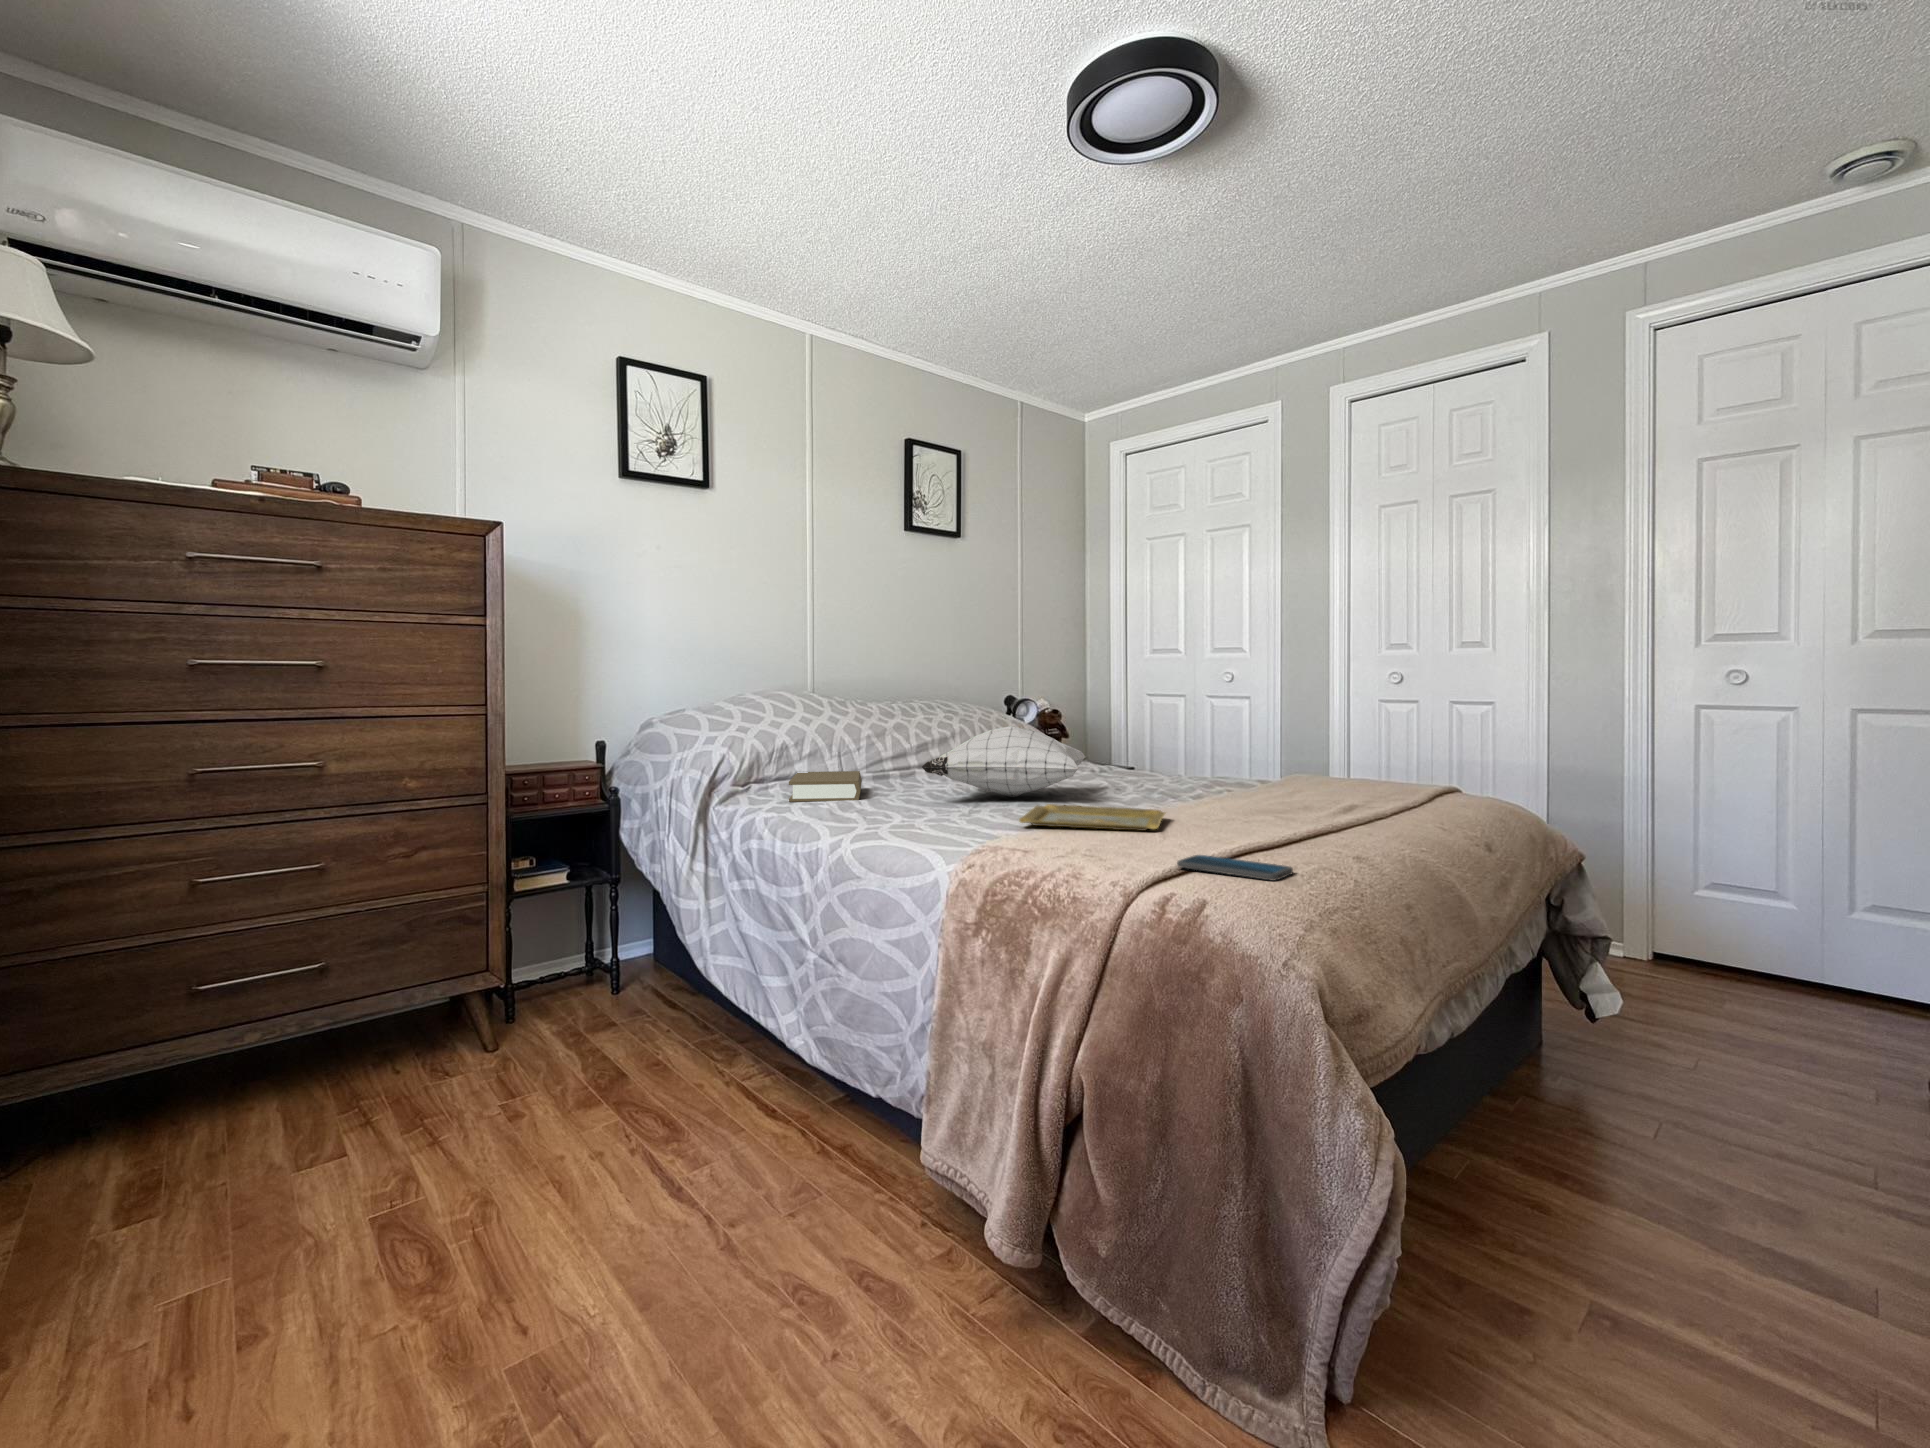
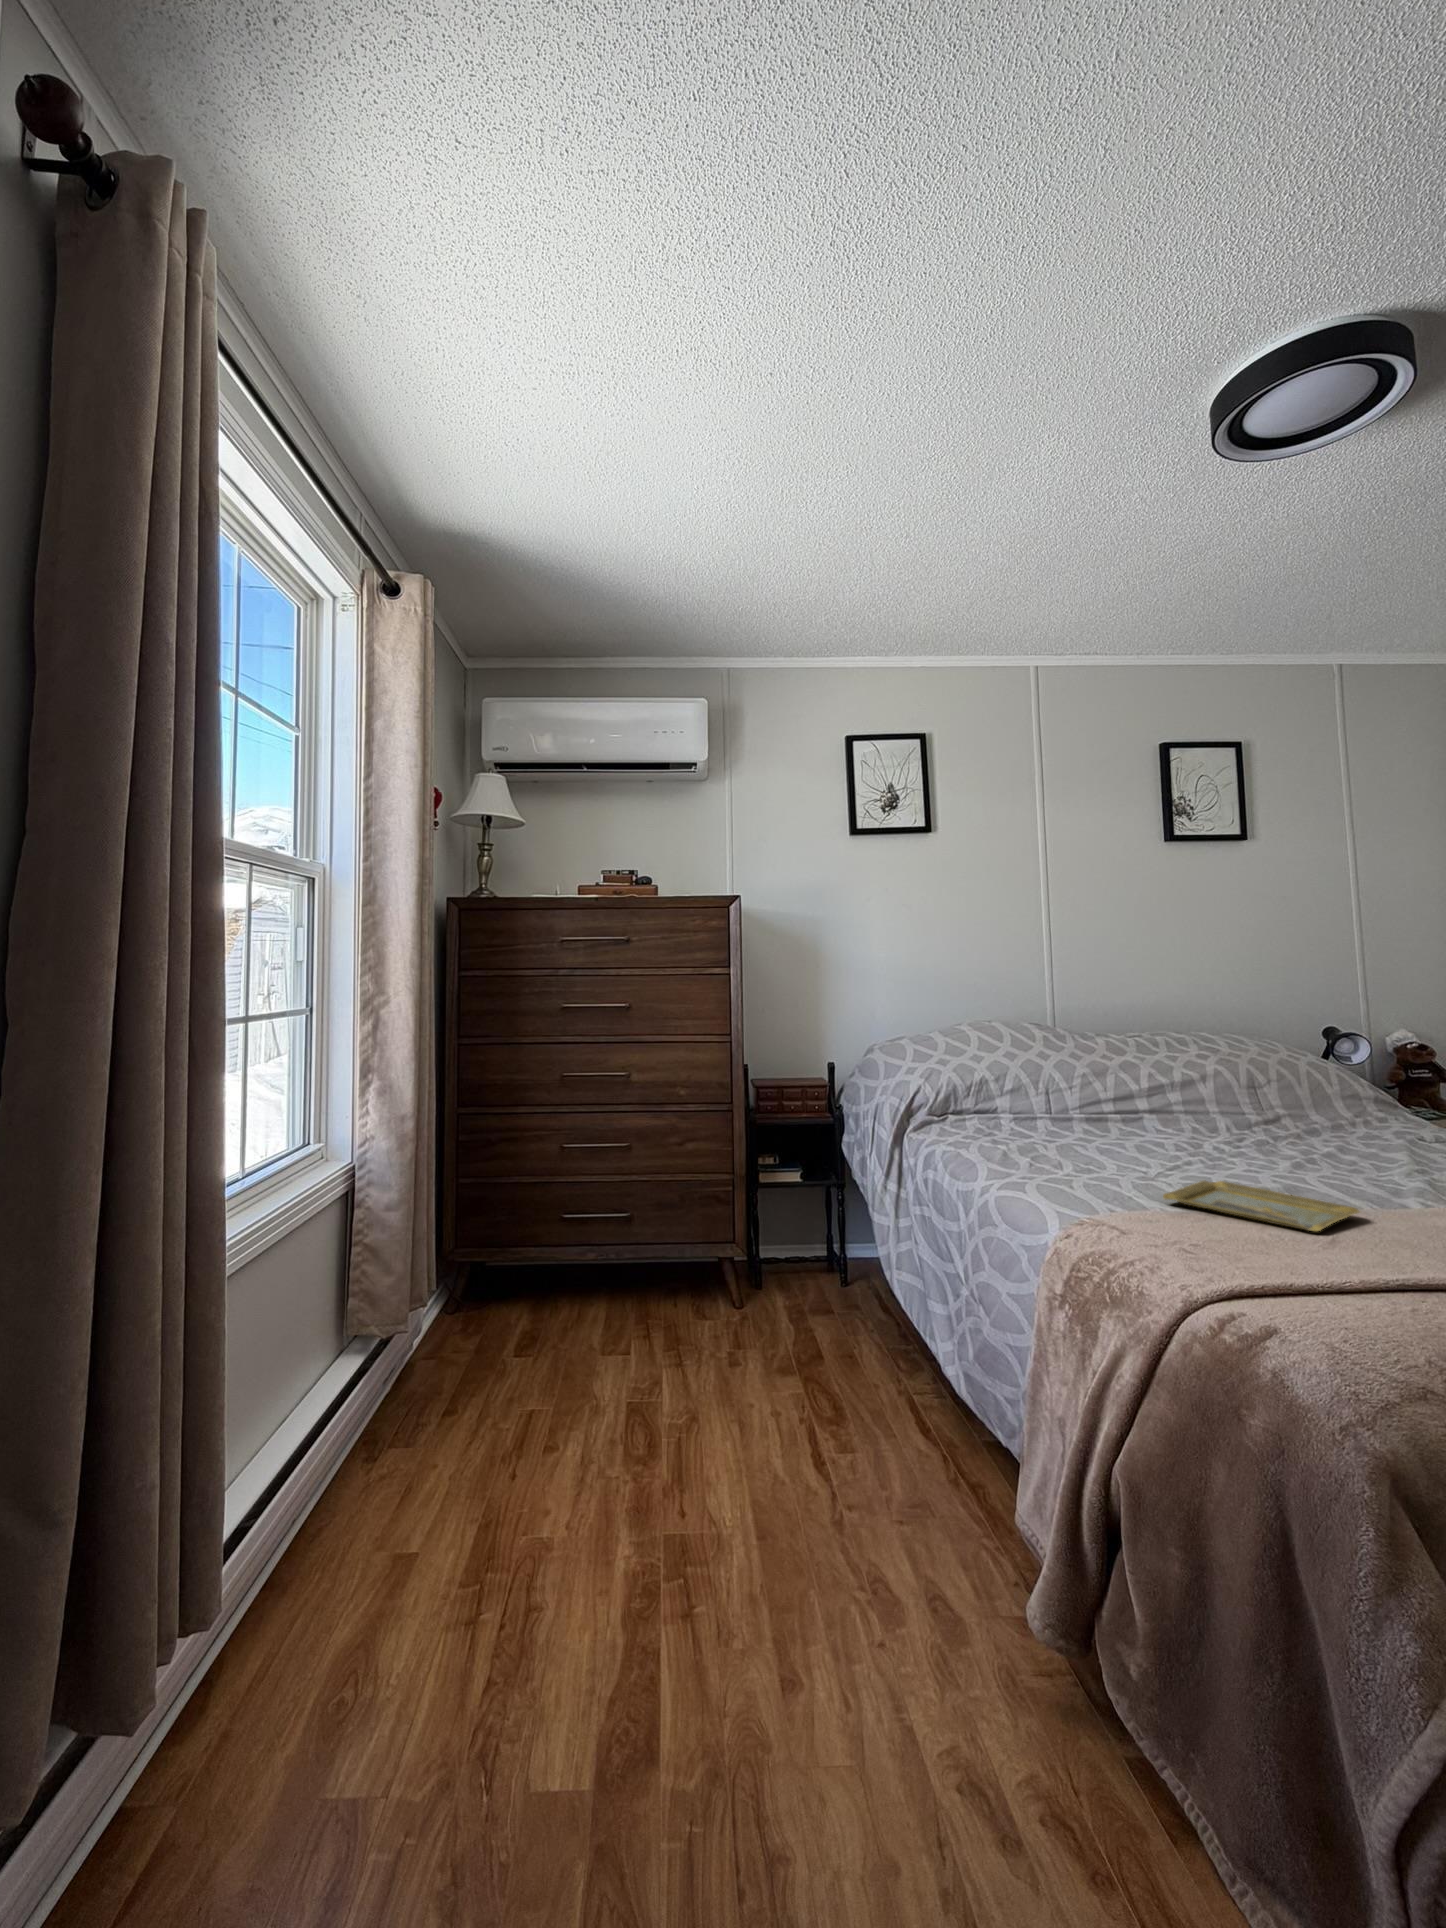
pillow: present [922,726,1085,797] -> none [1097,1084,1329,1162]
book: present [789,771,862,802] -> none [976,1107,1067,1145]
smartphone: present [1177,855,1293,881] -> none [1258,1272,1395,1320]

